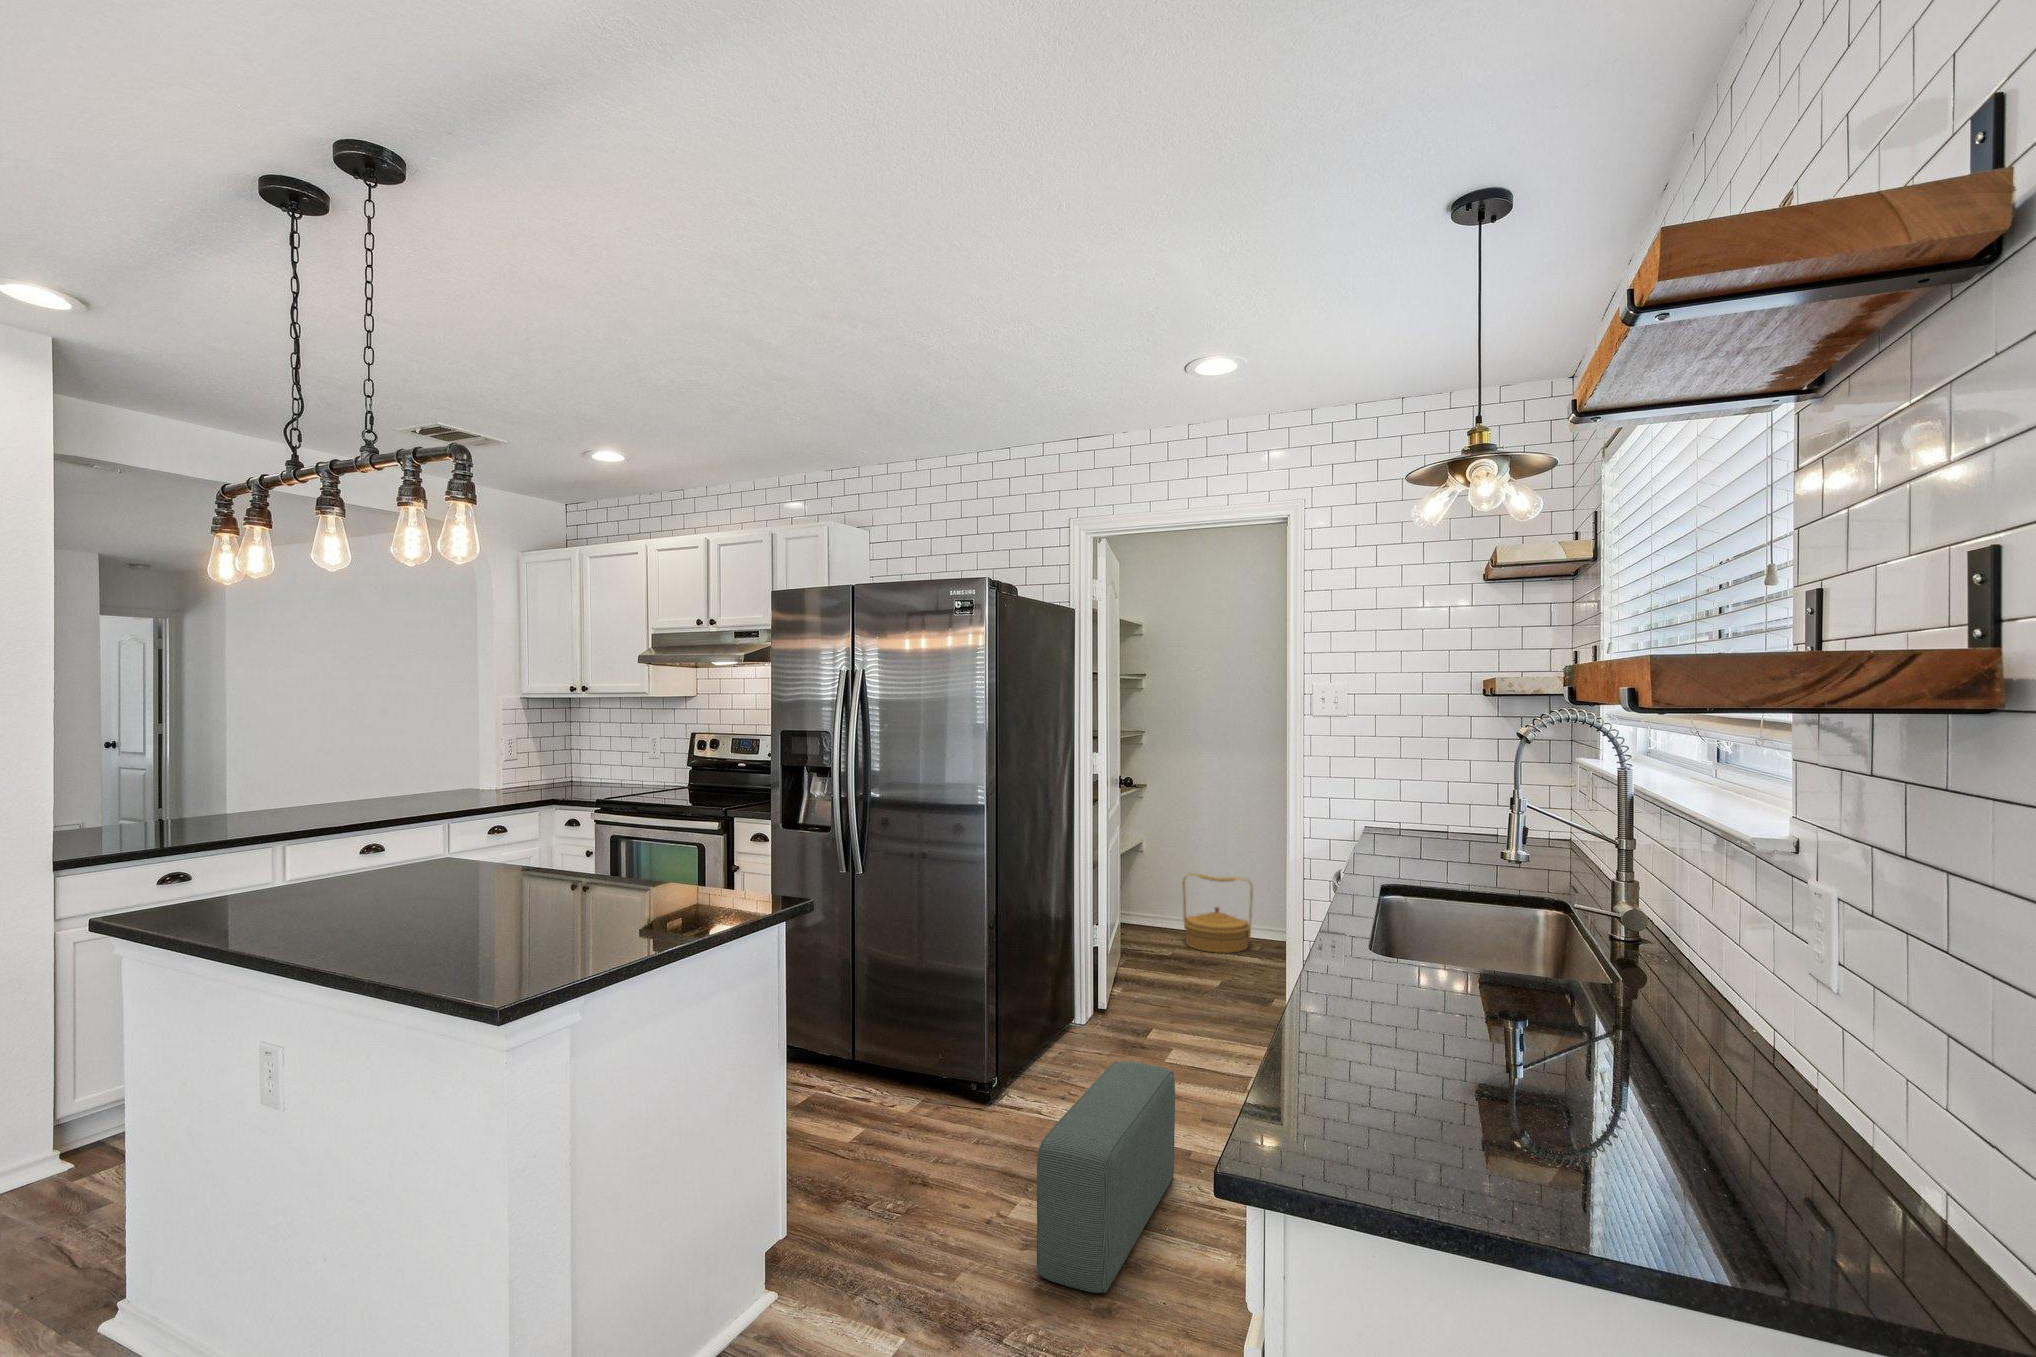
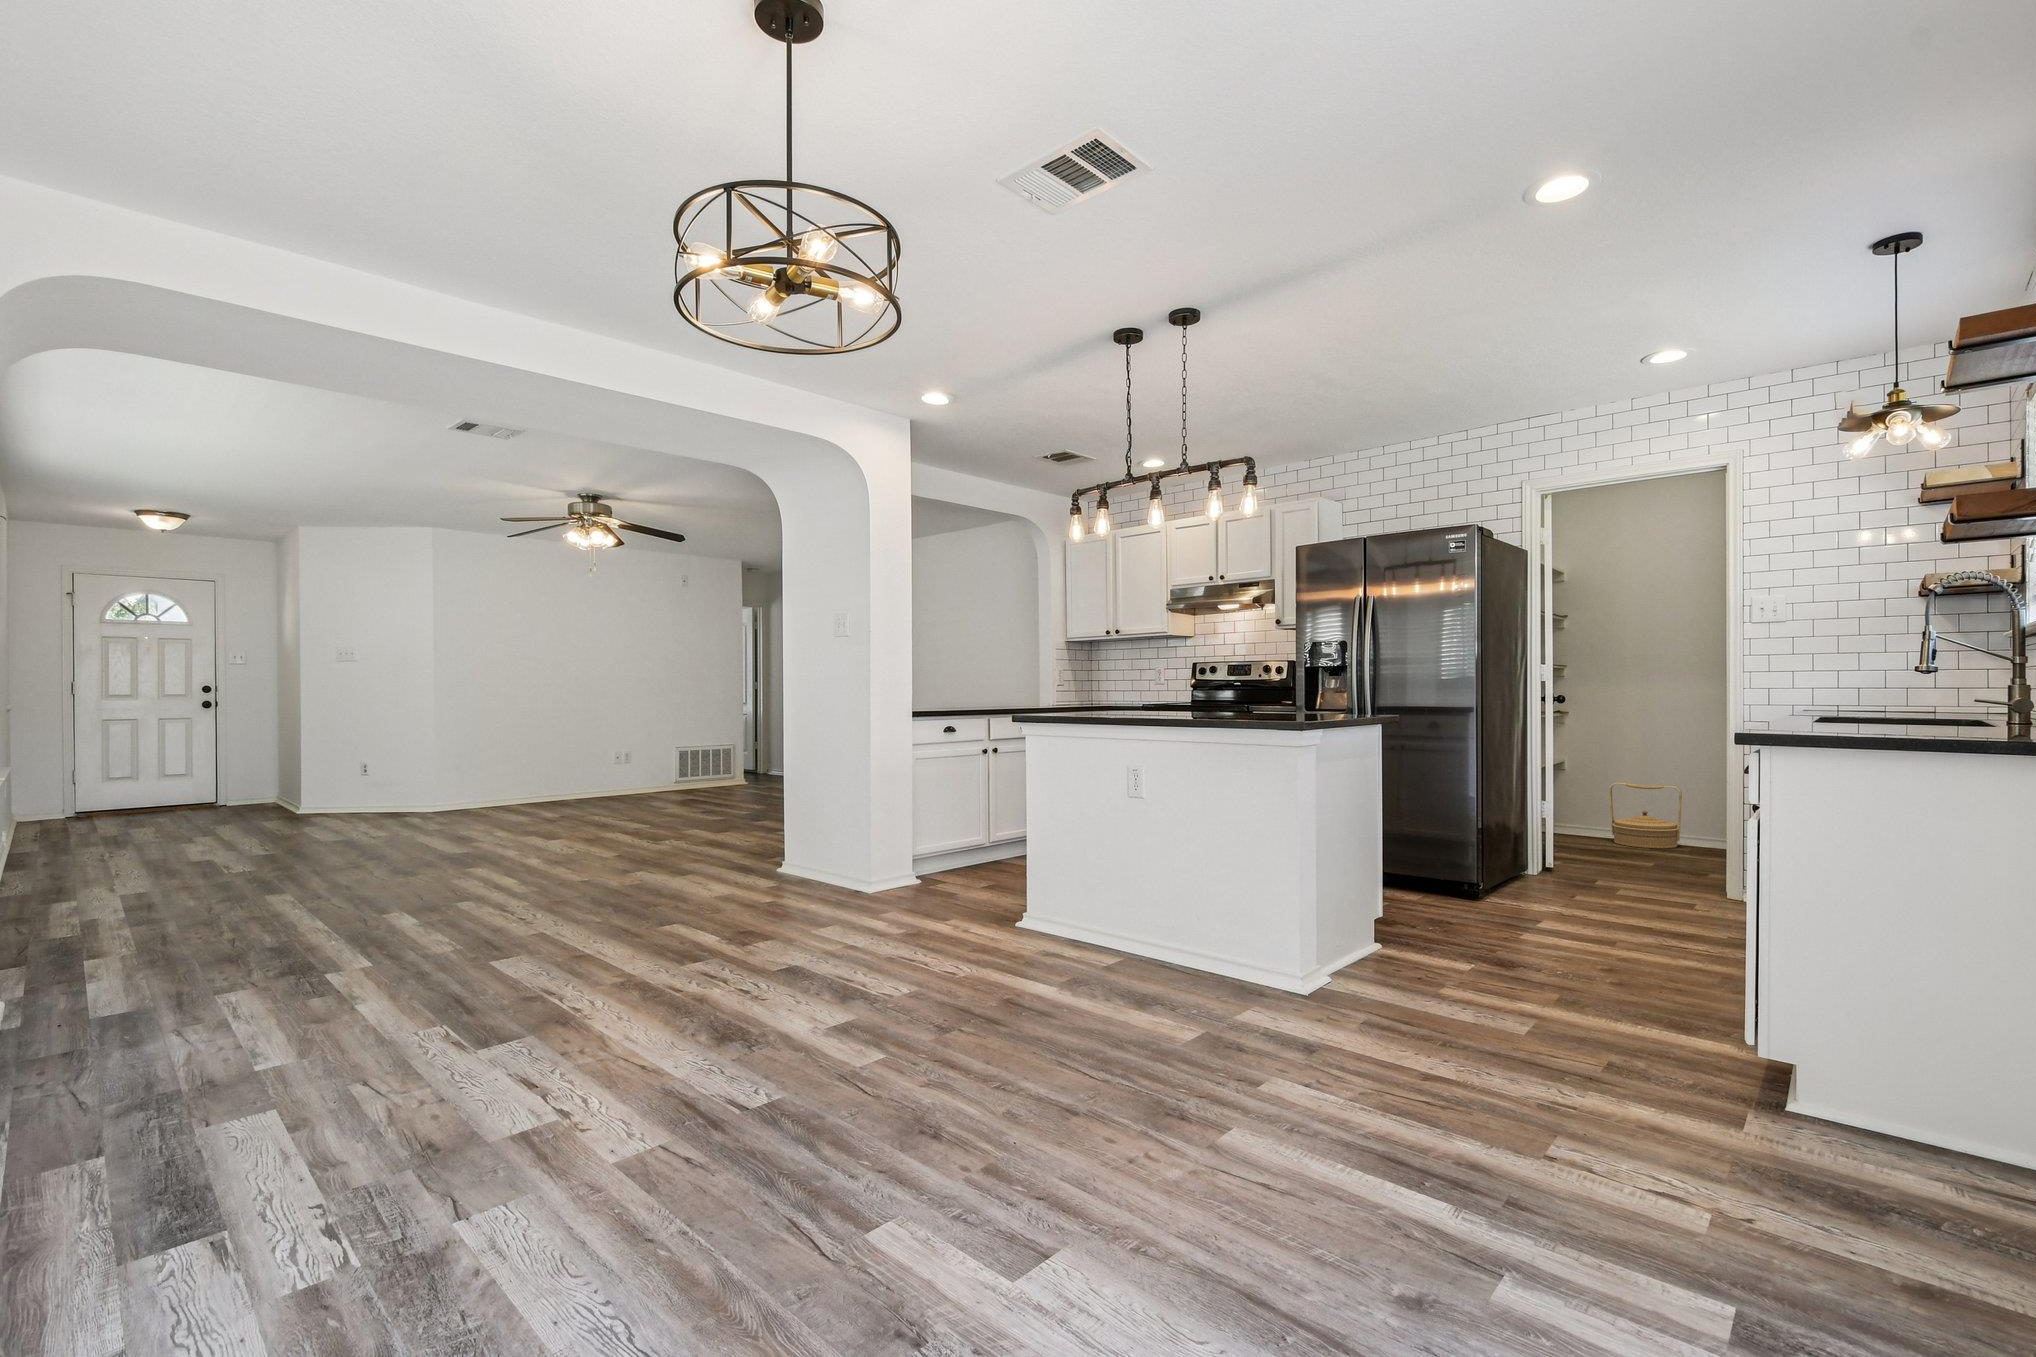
pouf: present [1037,1061,1175,1293] -> none [1557,856,1645,968]

